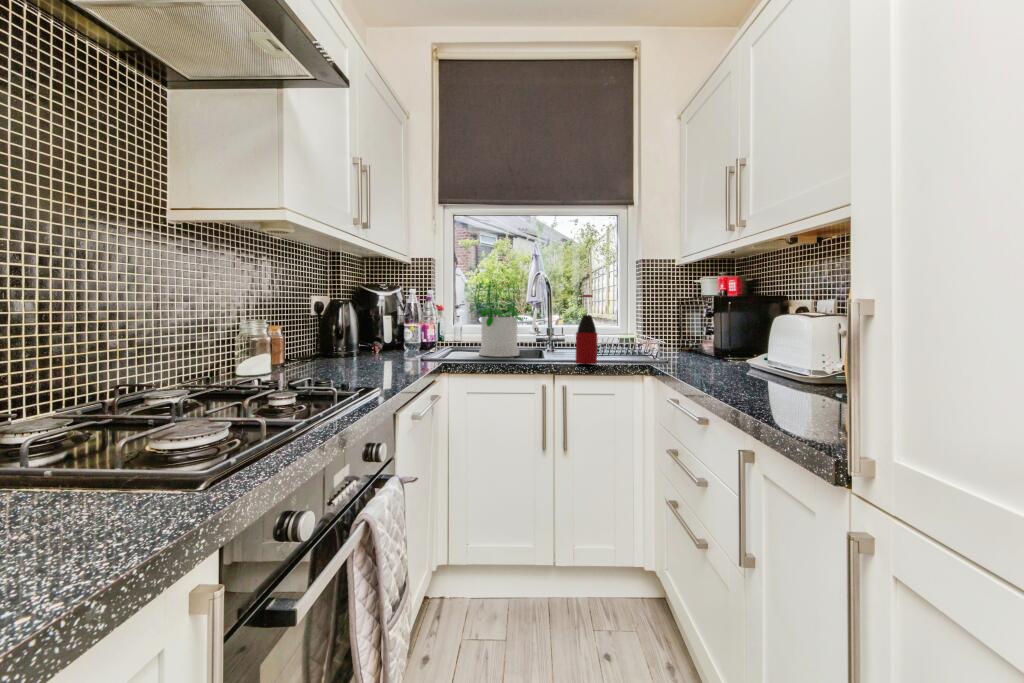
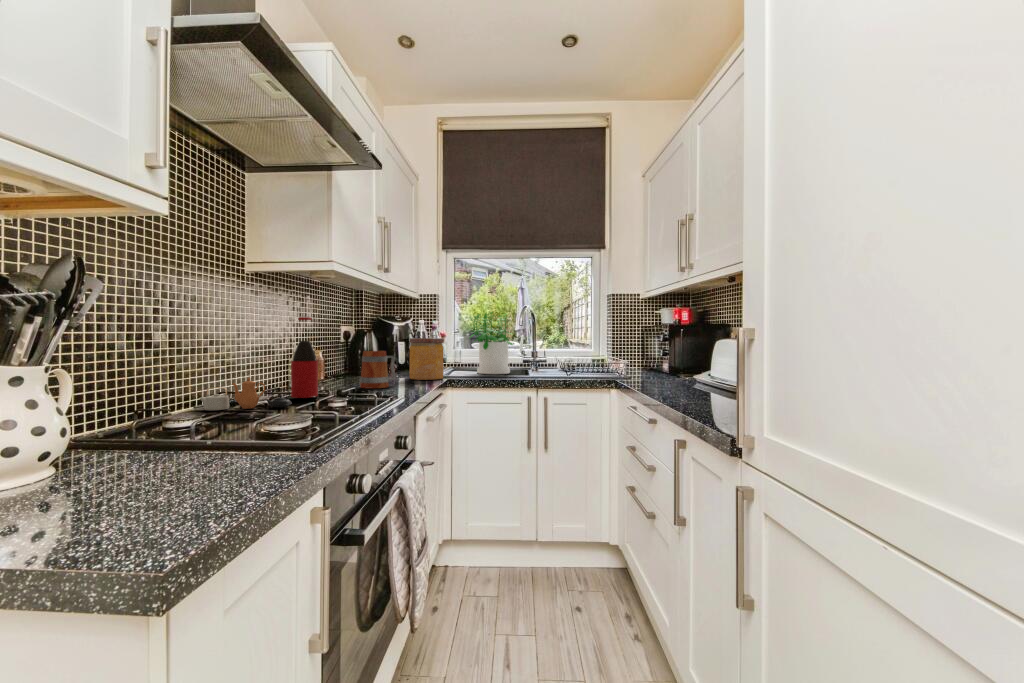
bottle: present [576,295,597,364] -> present [291,317,318,398]
jar: none [394,312,437,364] -> present [410,338,444,380]
mug: none [327,328,374,376] -> present [360,351,396,388]
teapot: none [94,364,223,409] -> present [200,378,292,410]

